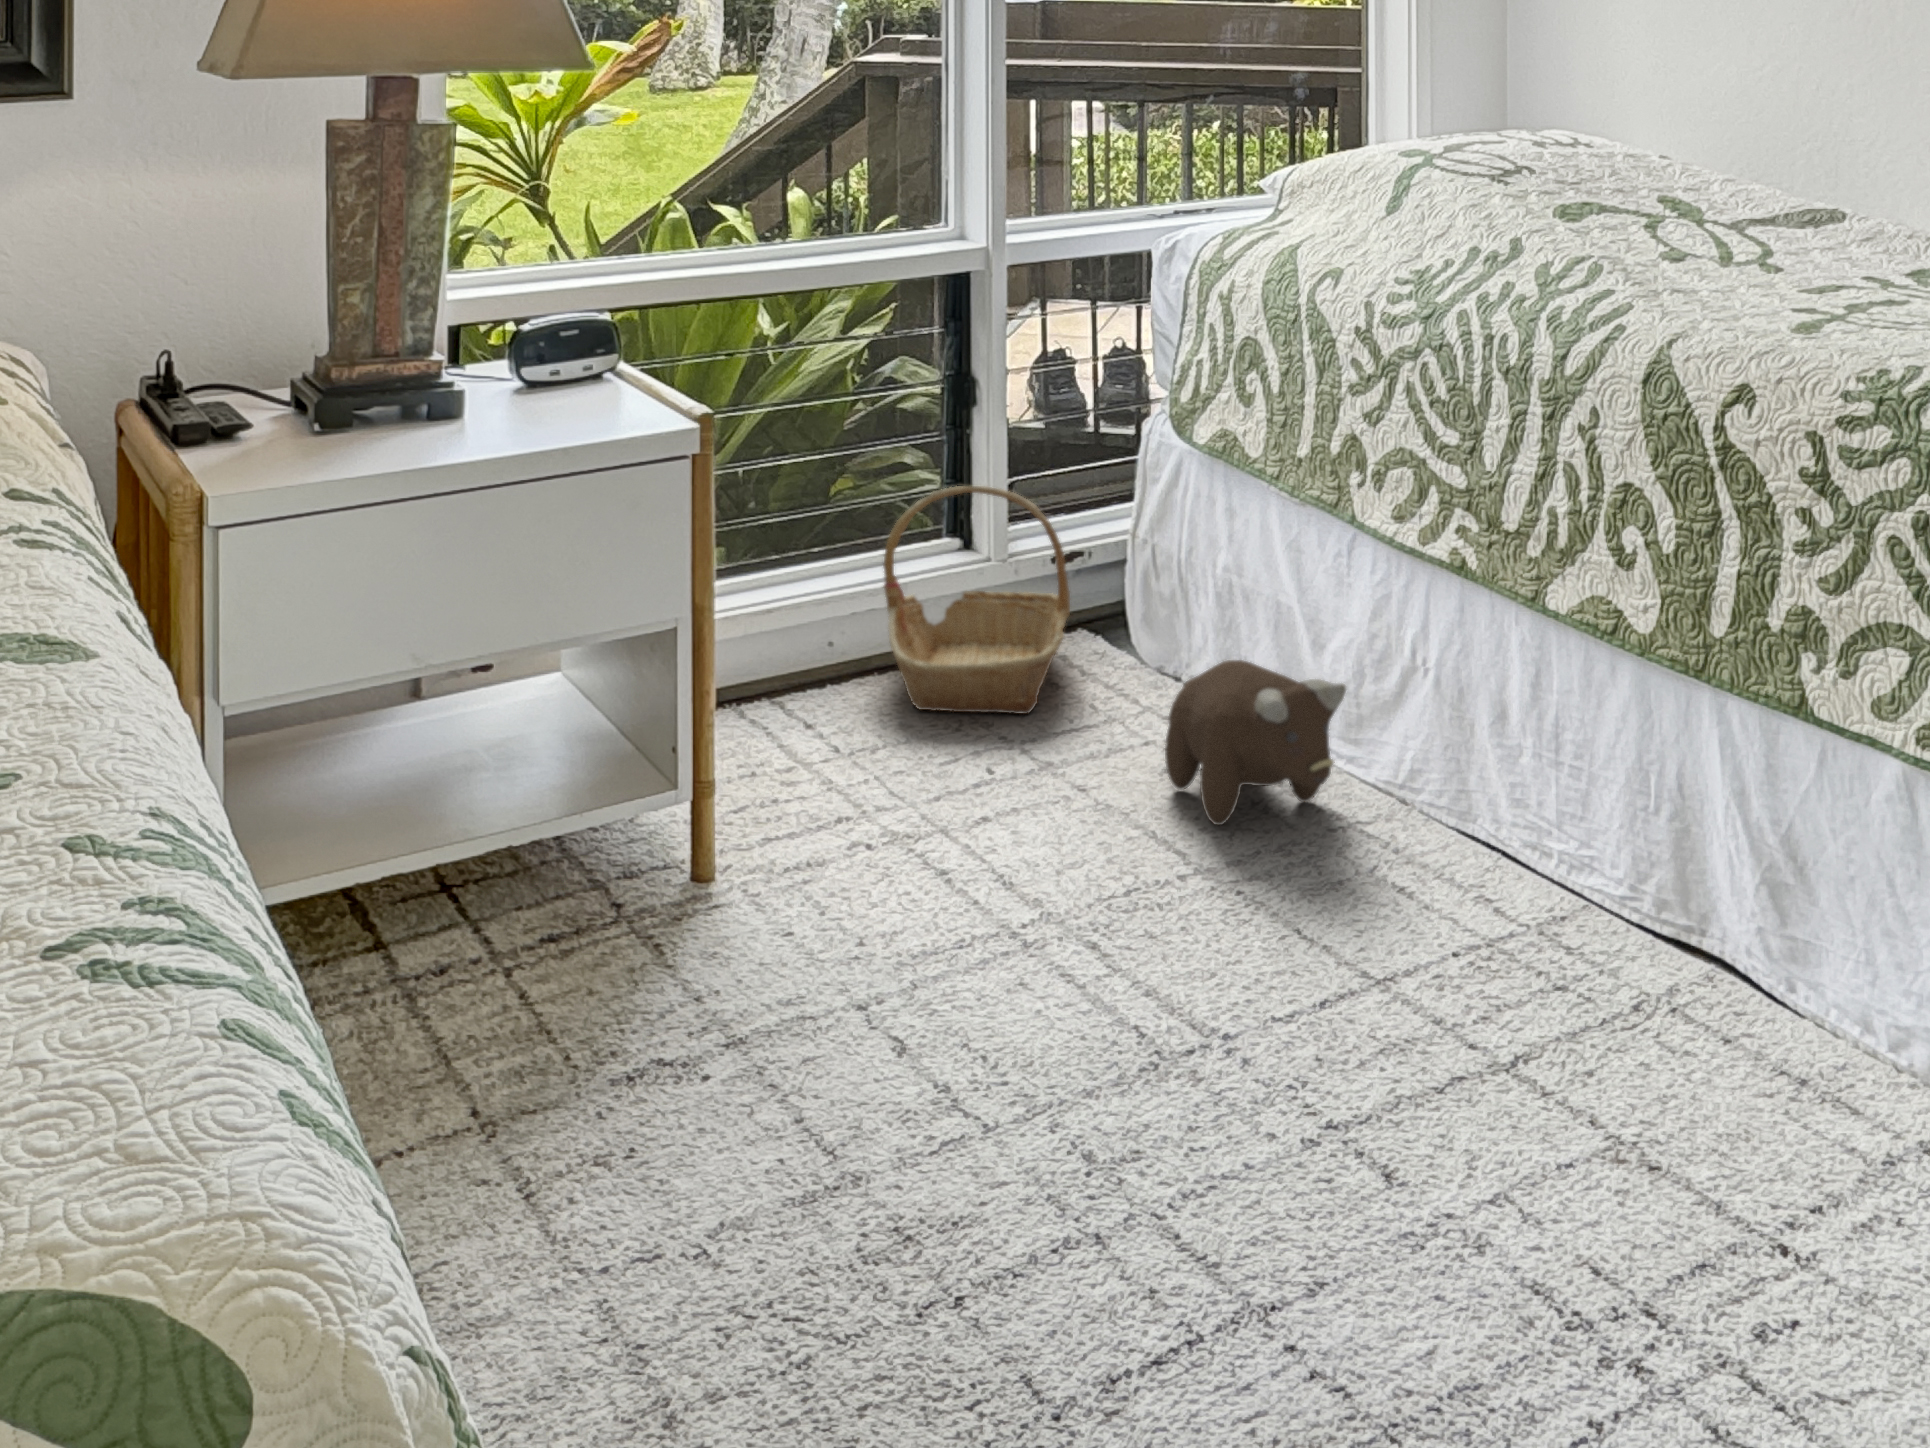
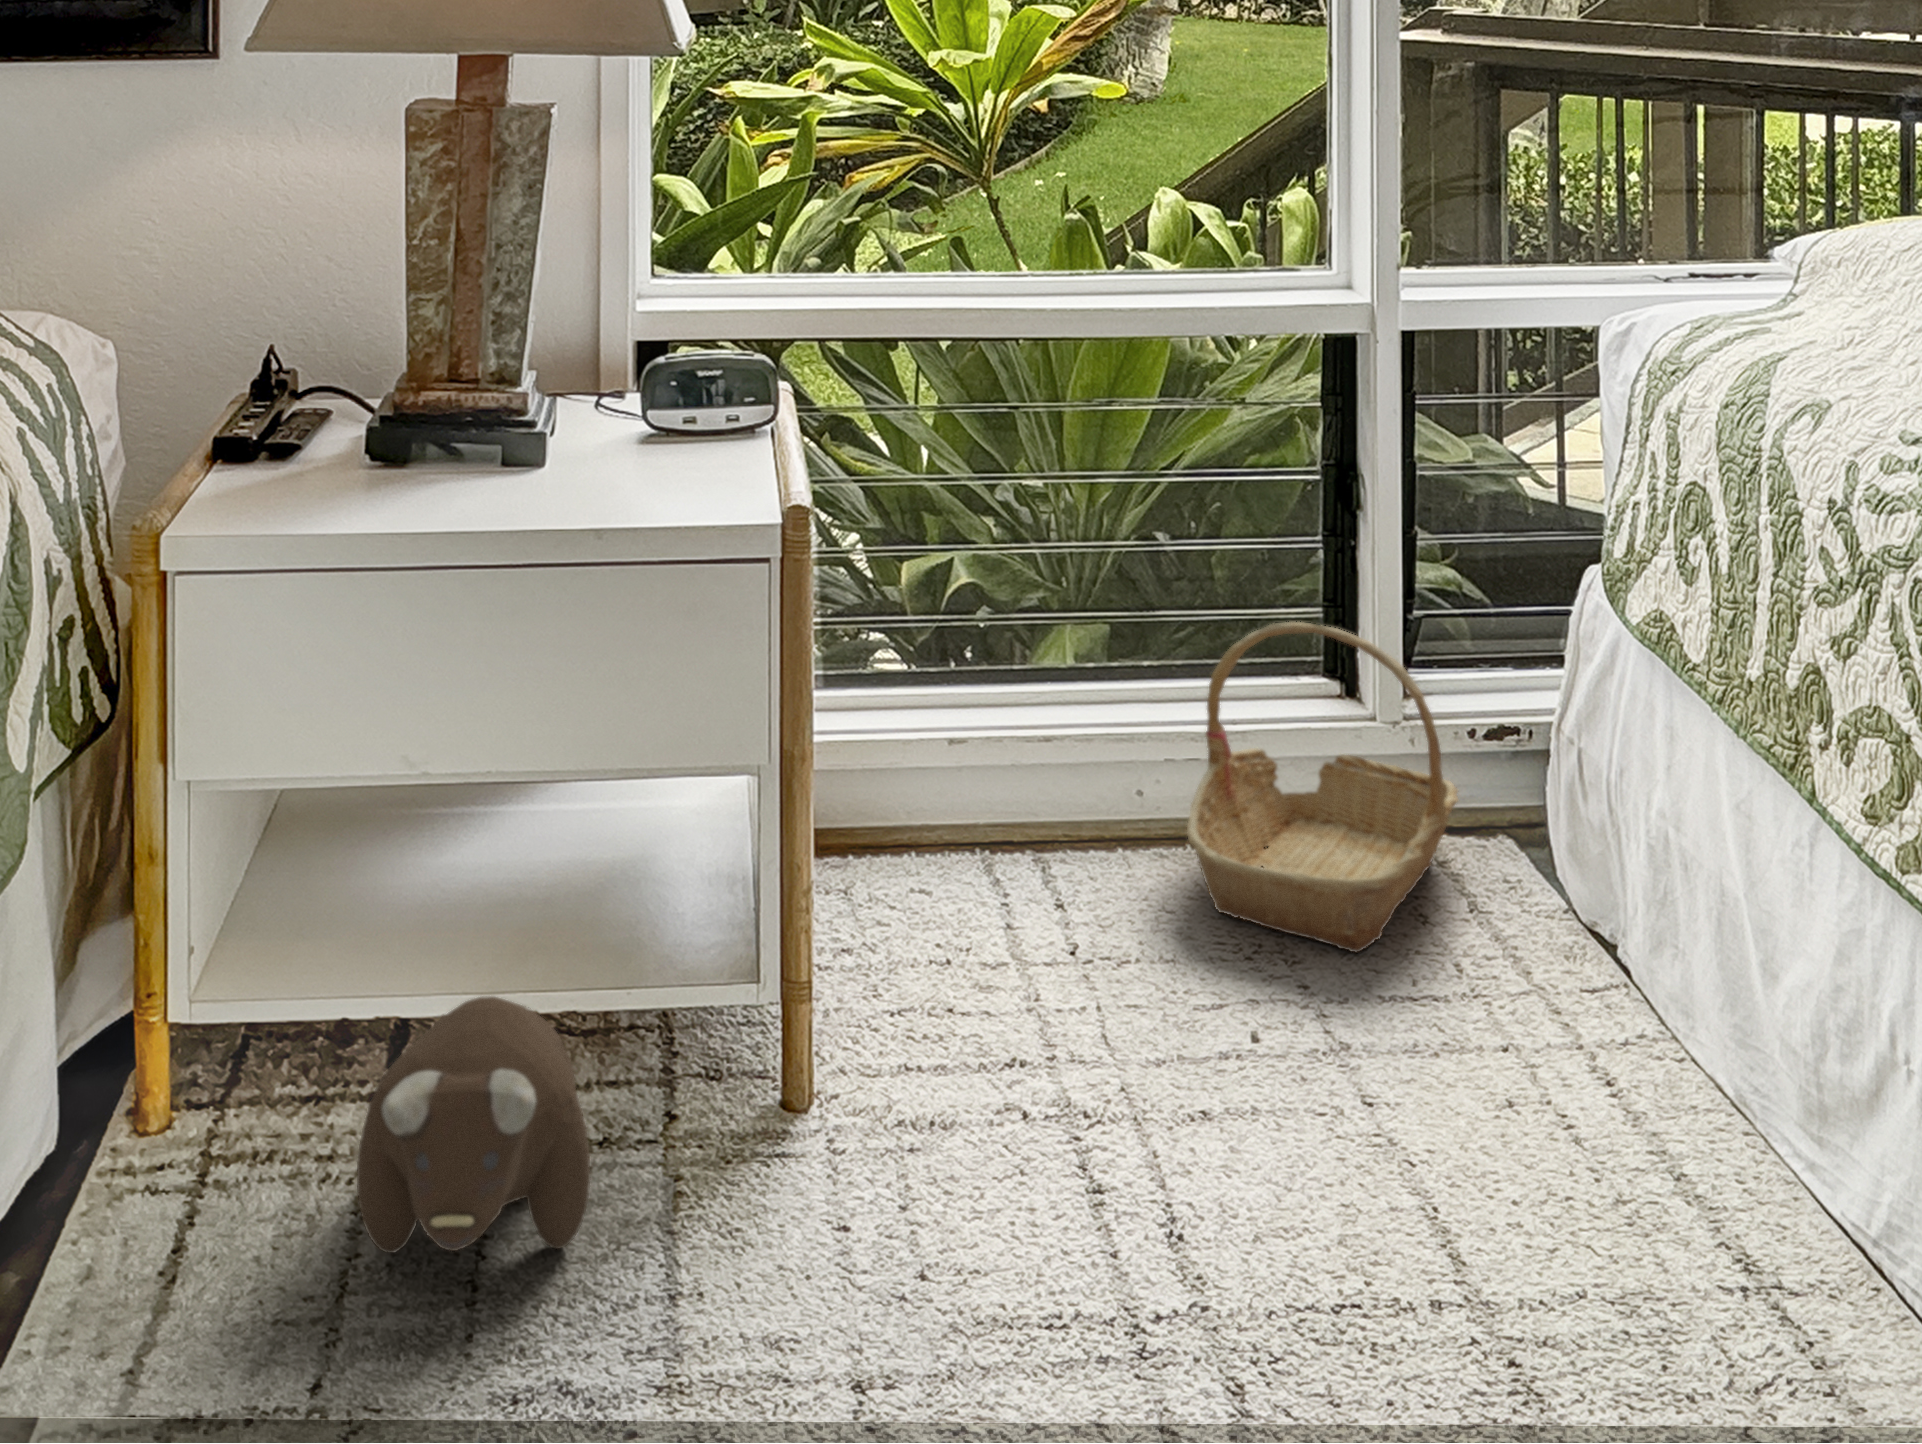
plush toy: present [1165,660,1346,825] -> present [357,996,590,1253]

